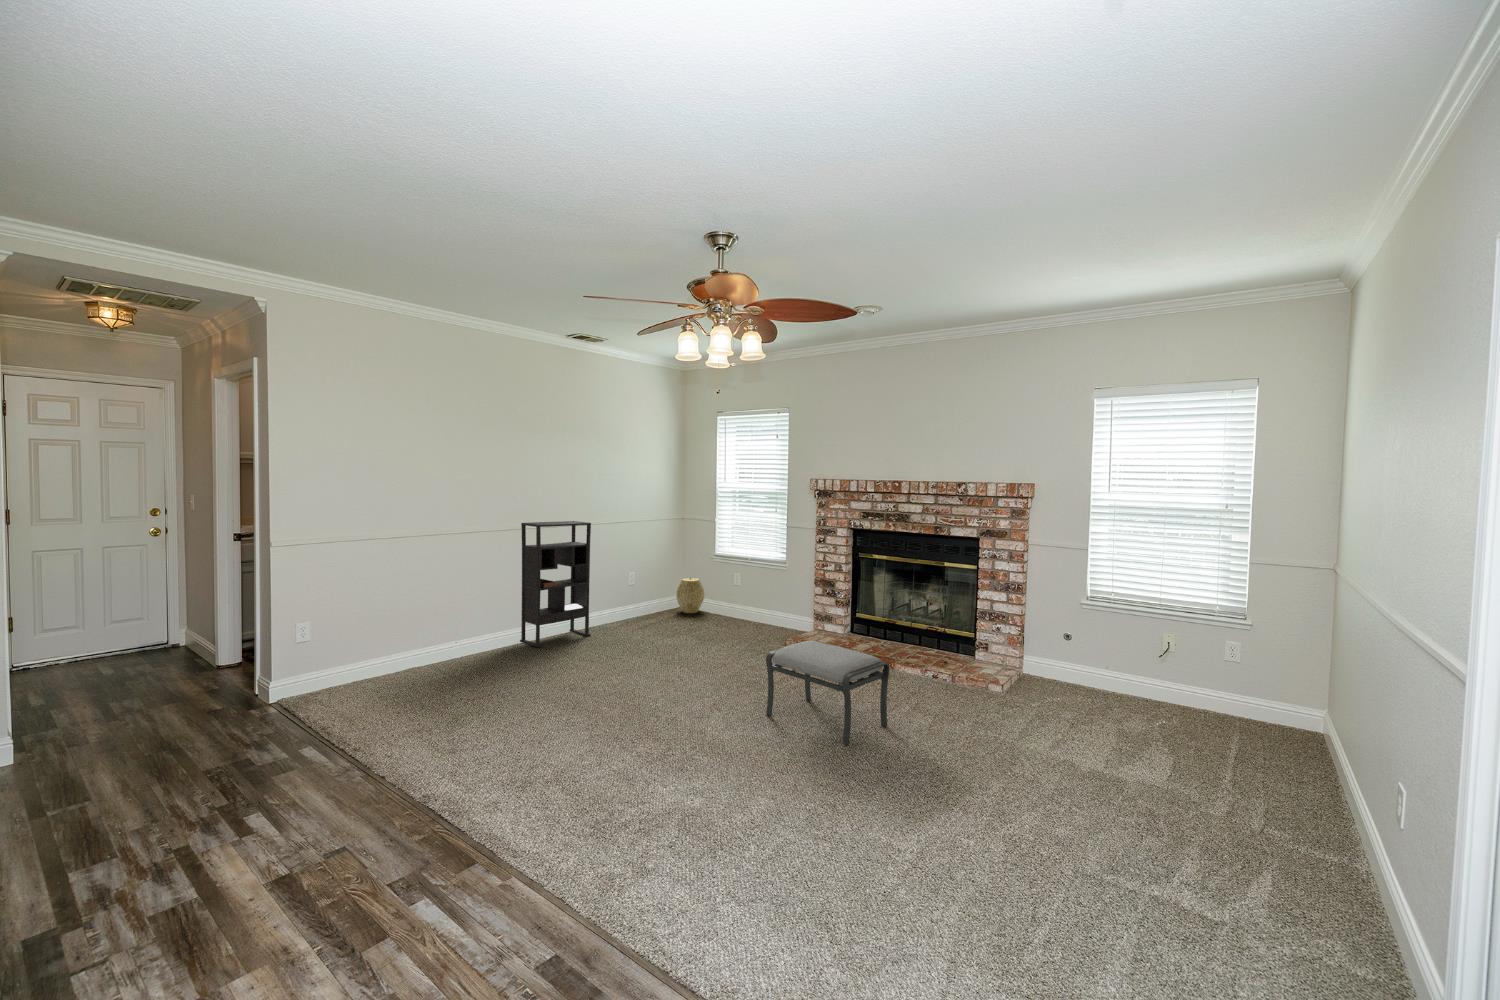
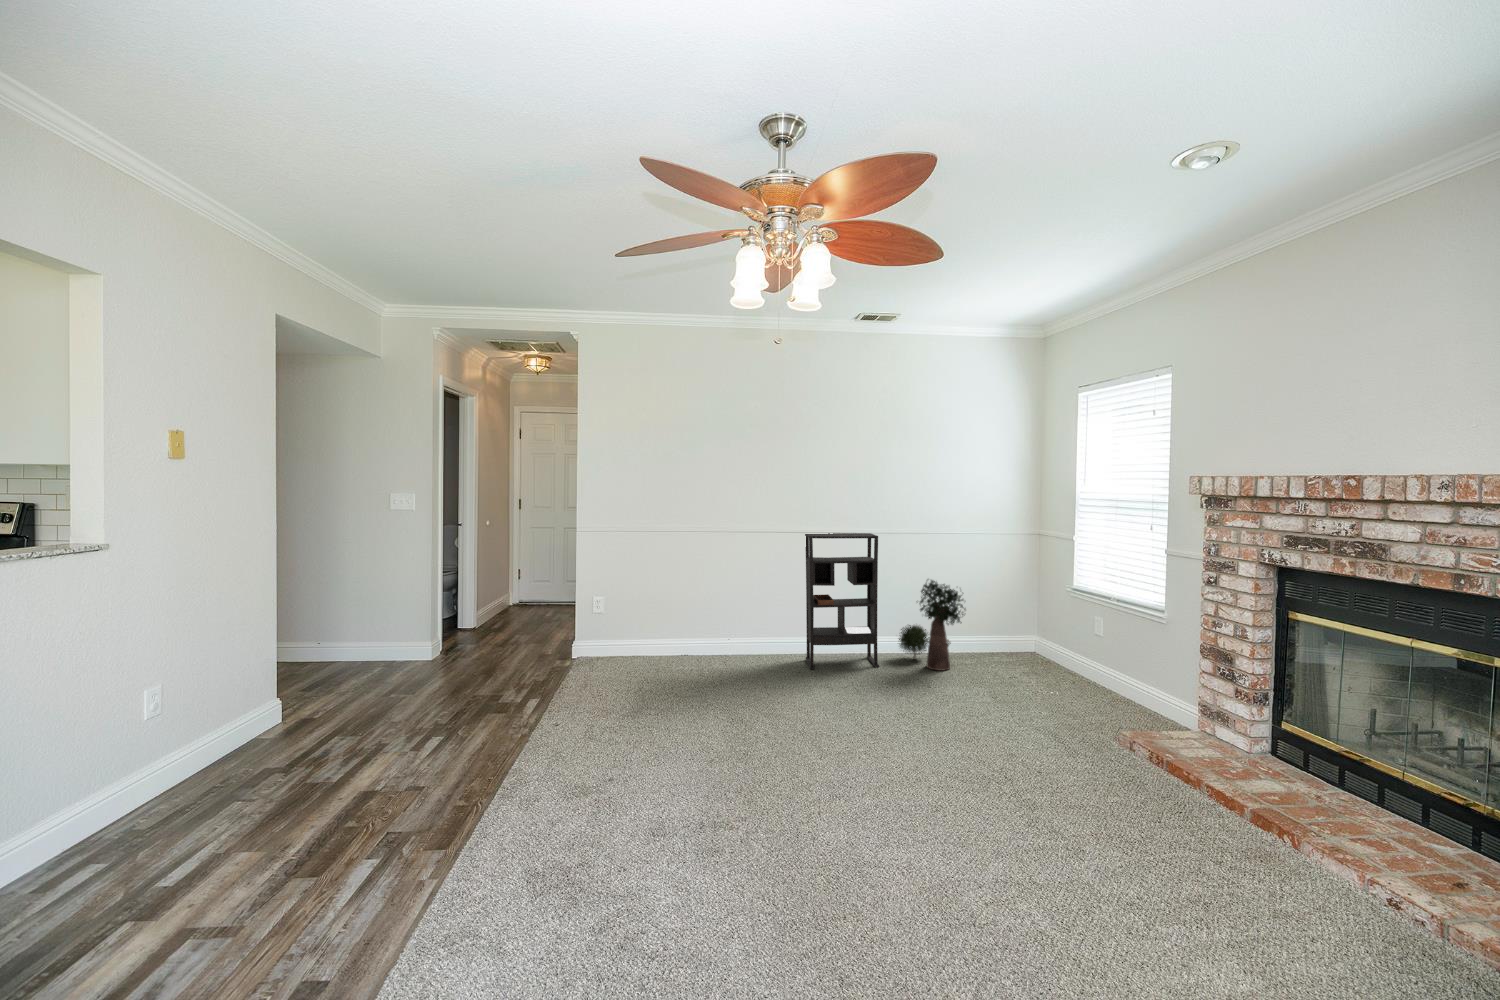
potted plant: none [594,557,656,630] -> present [899,580,965,671]
woven basket: present [676,578,704,613] -> none [1020,614,1061,663]
ottoman: present [766,640,890,745] -> none [916,749,1104,974]

